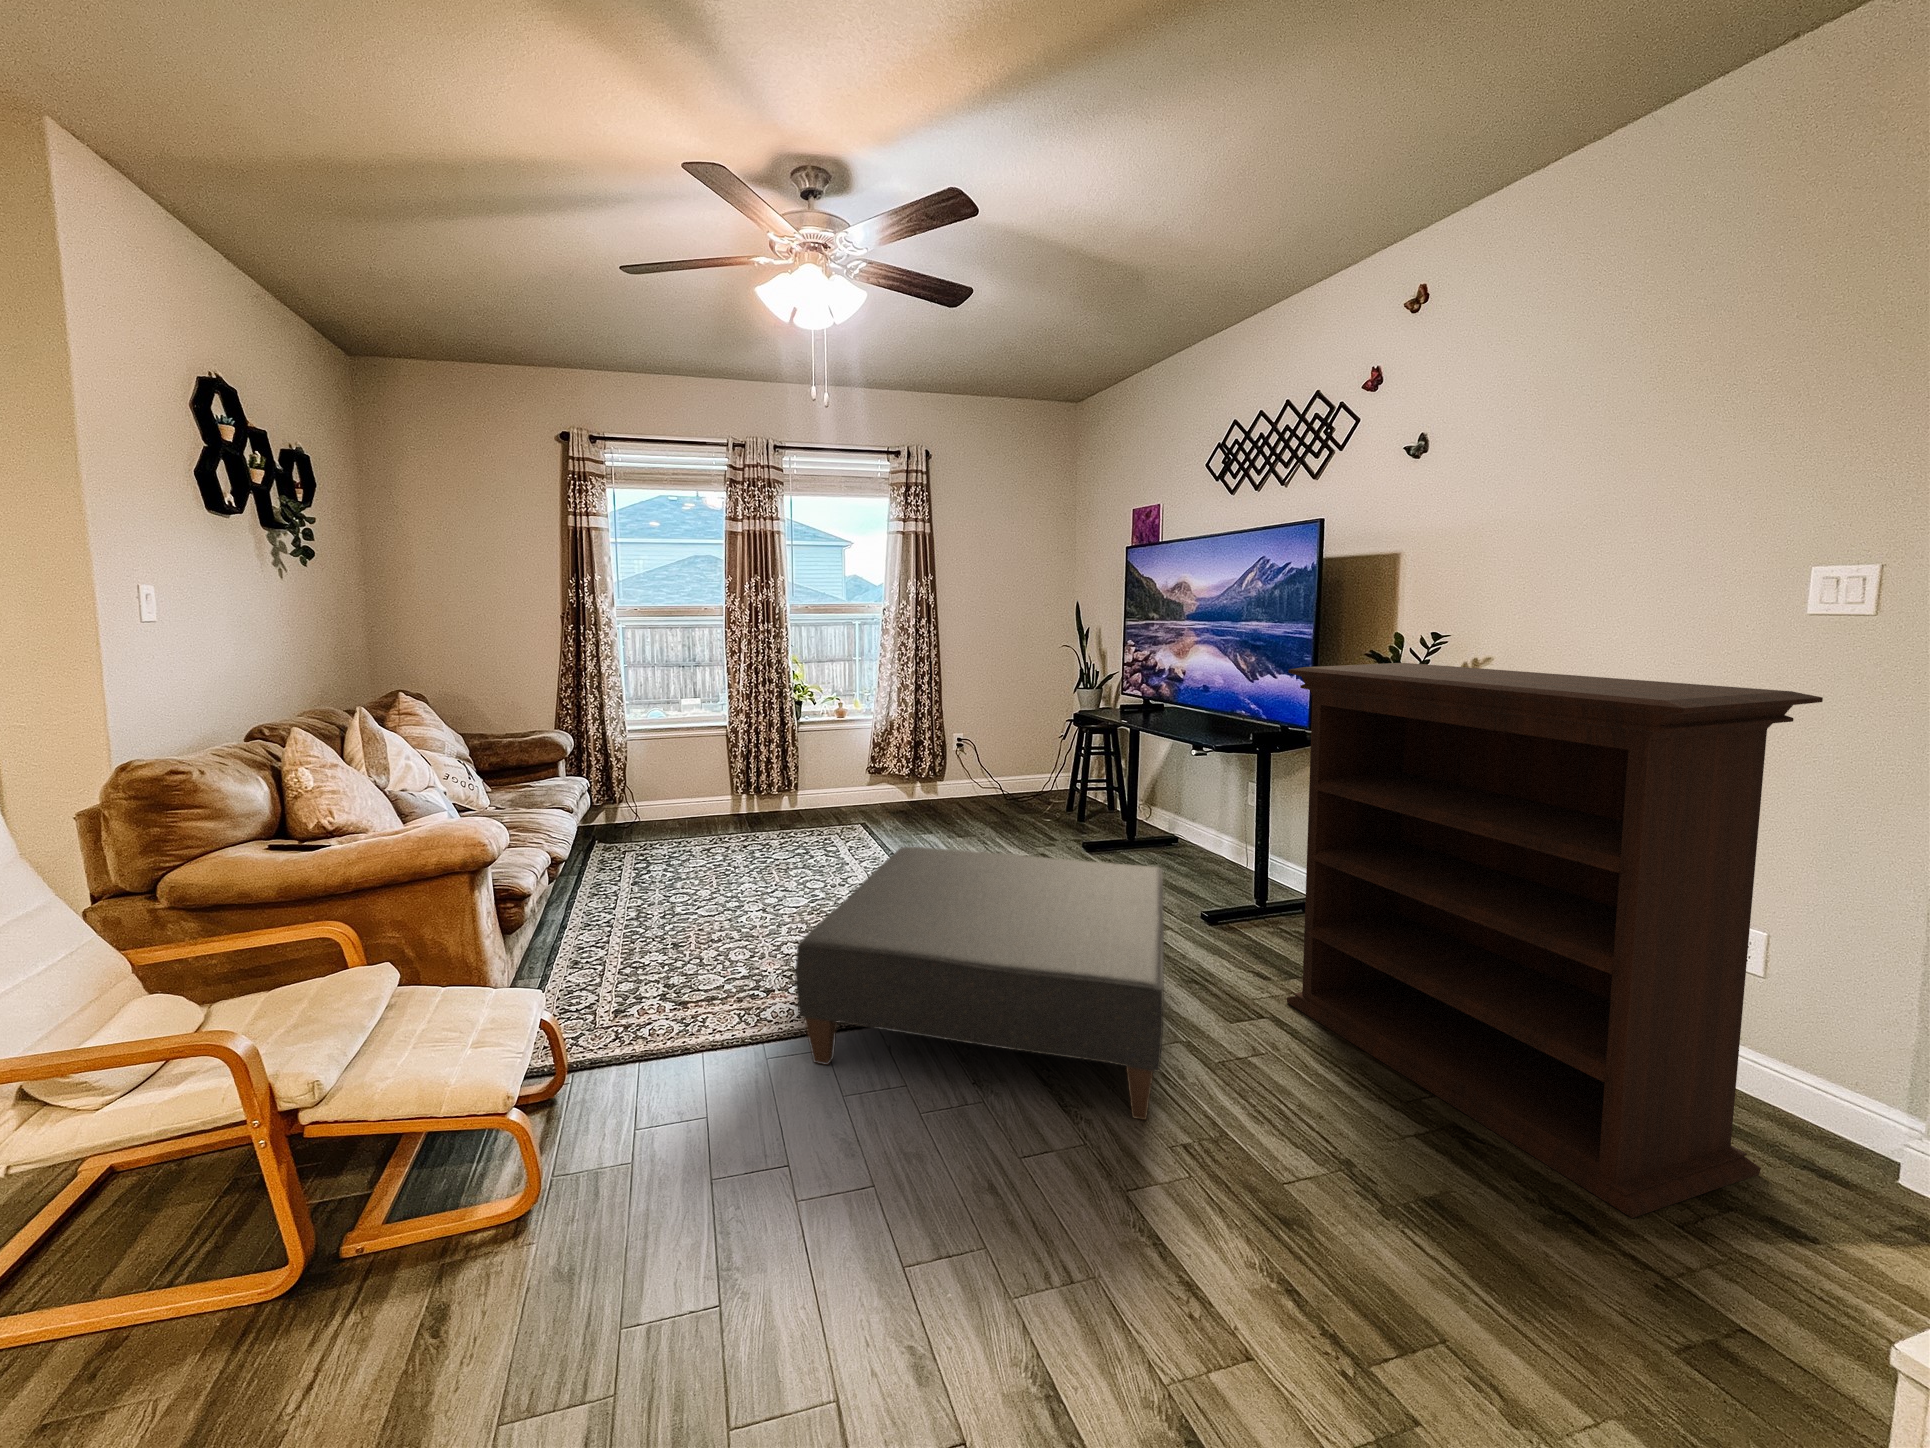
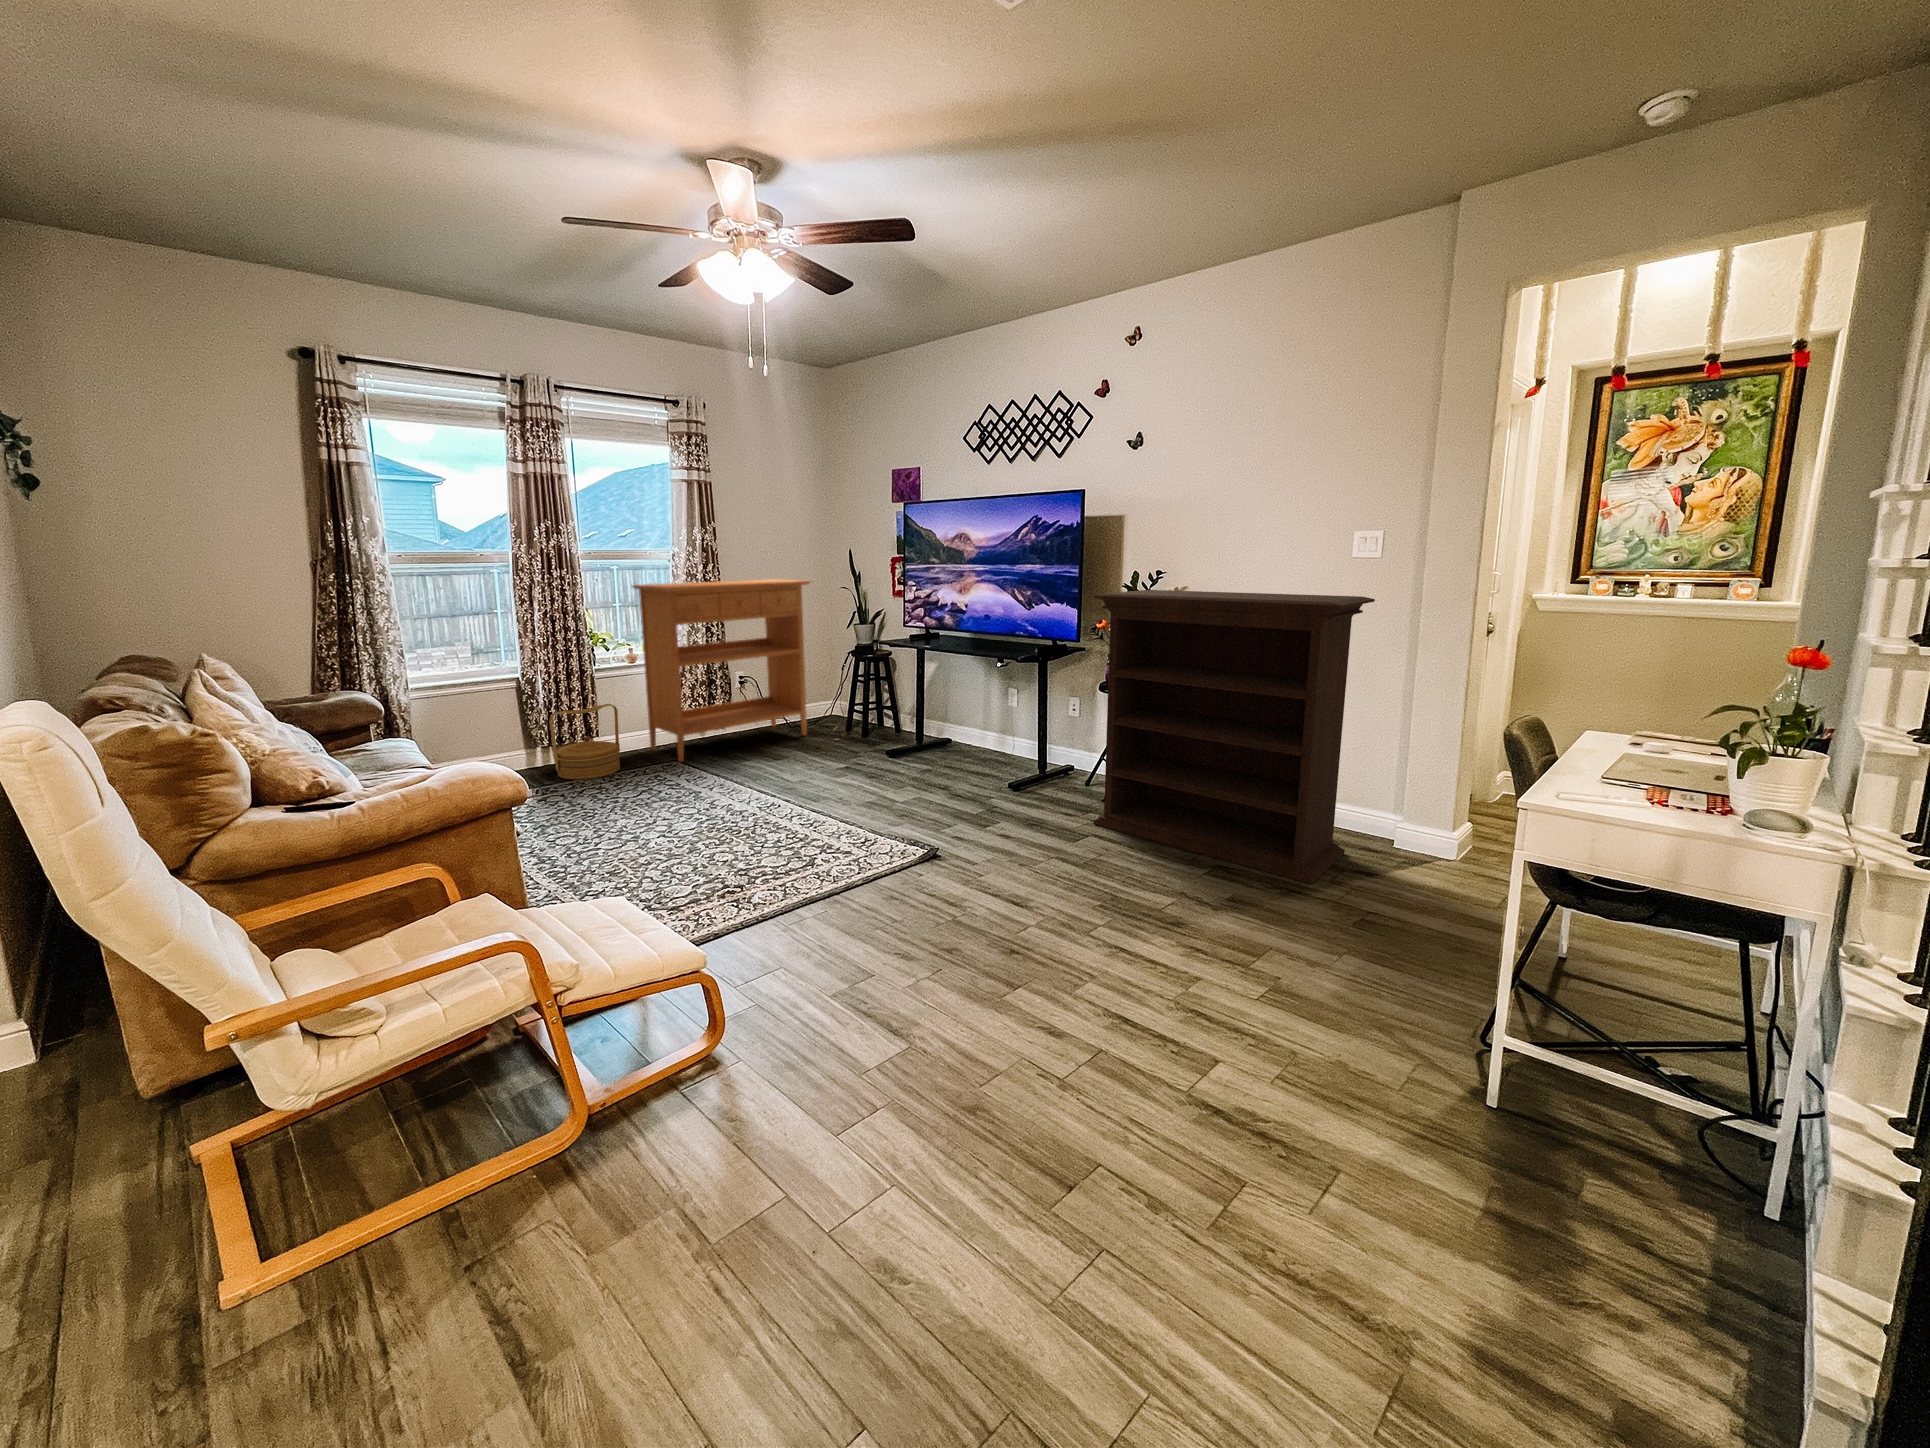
console table: none [835,635,1025,827] -> present [632,579,810,762]
woven basket: none [740,759,807,833] -> present [549,704,620,779]
ottoman: present [795,847,1164,1120] -> none [798,747,1082,928]

